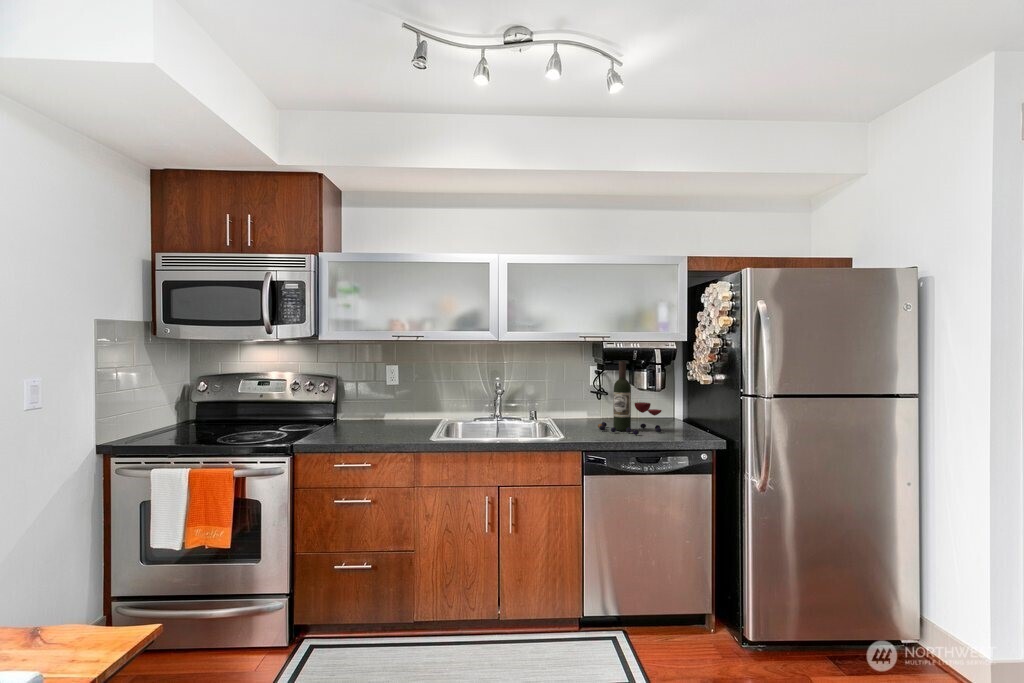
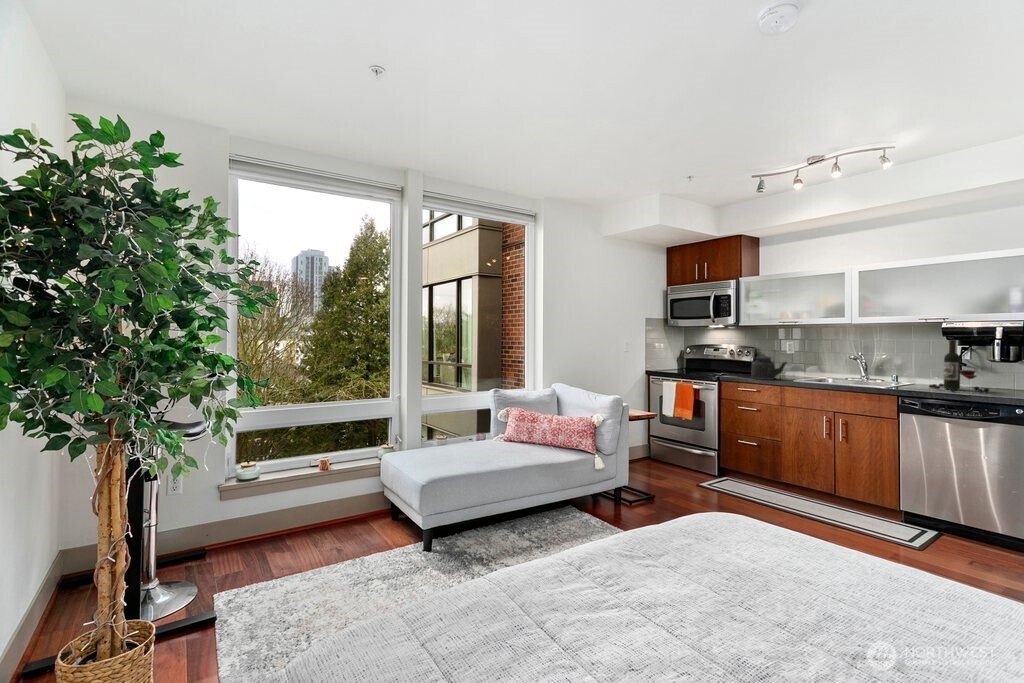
kettle: none [351,381,413,442] -> present [751,349,787,380]

